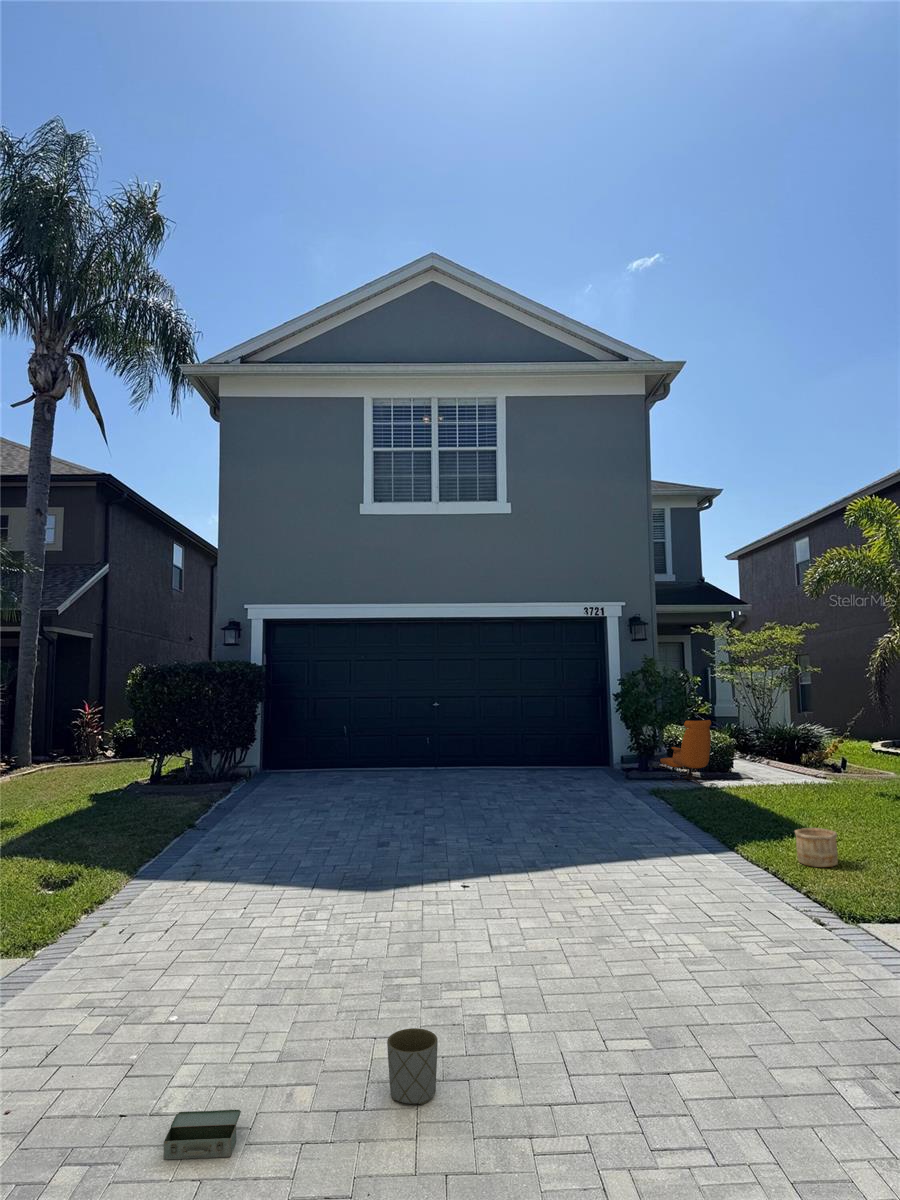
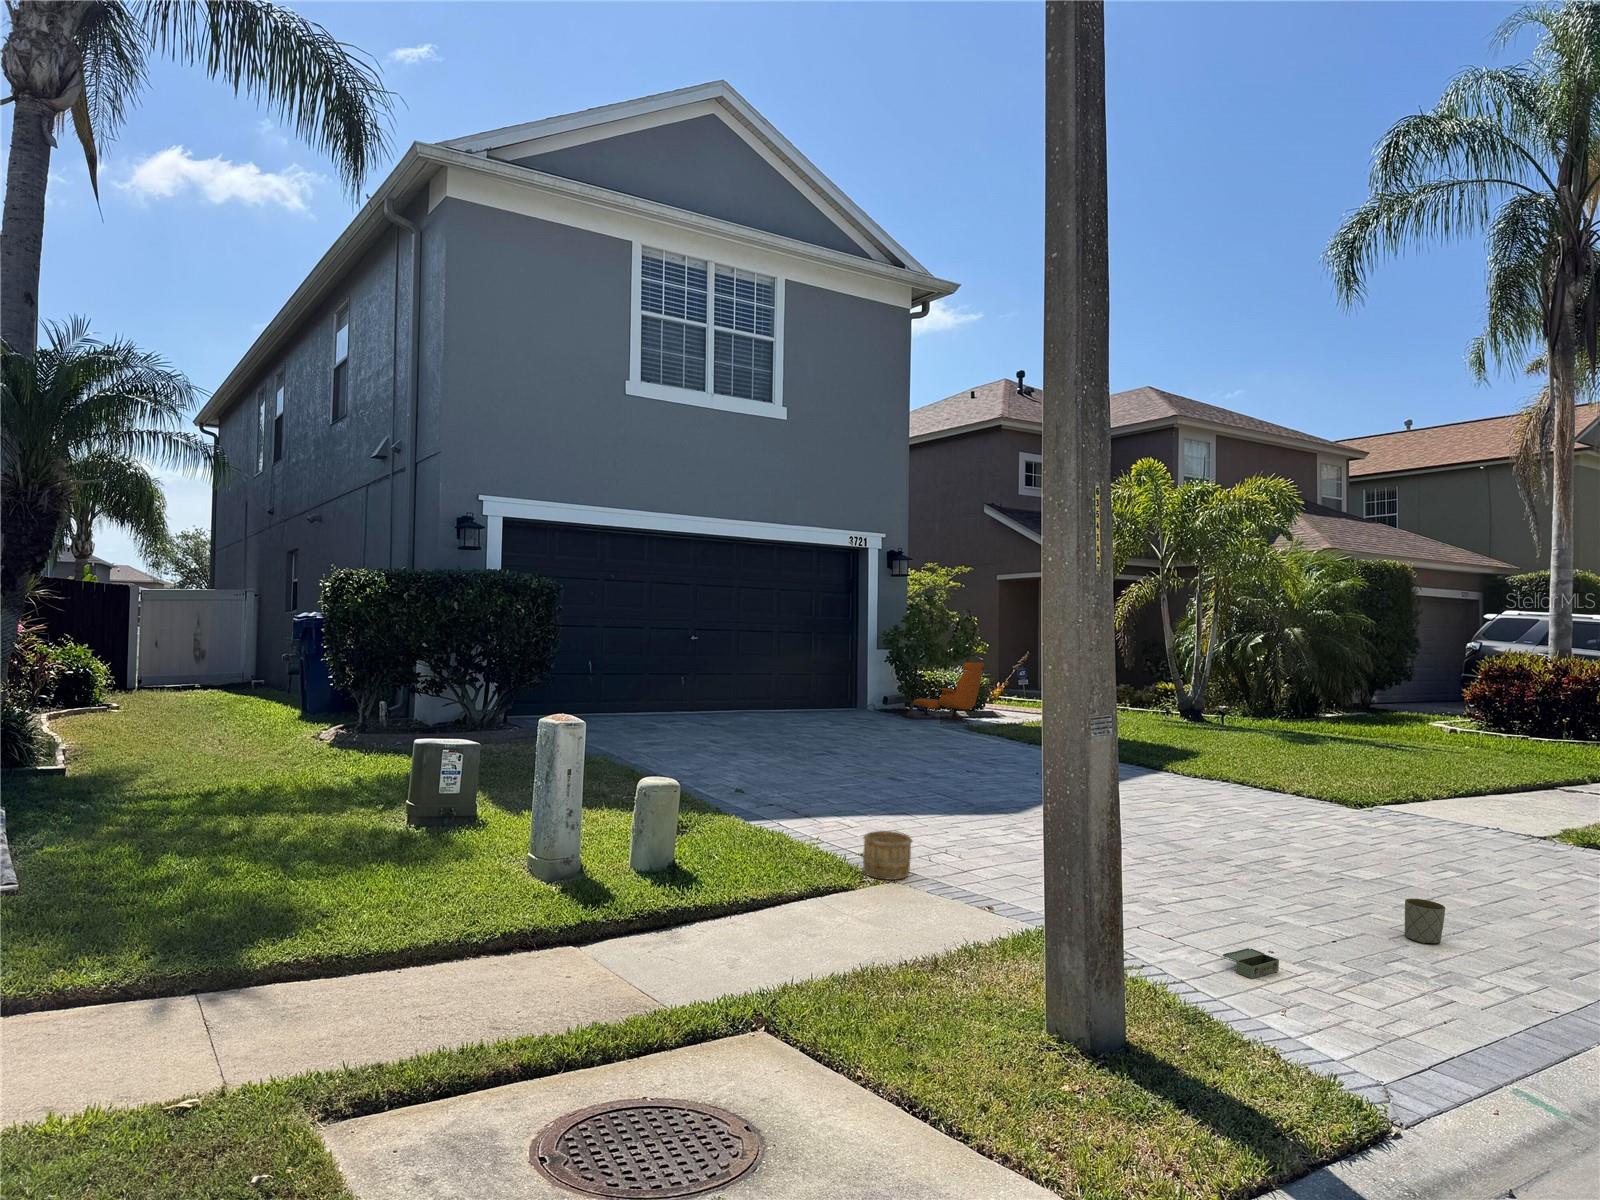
wooden bucket: present [795,828,838,867] -> present [863,831,912,880]
planter: present [387,1028,438,1105] -> present [1405,899,1445,944]

